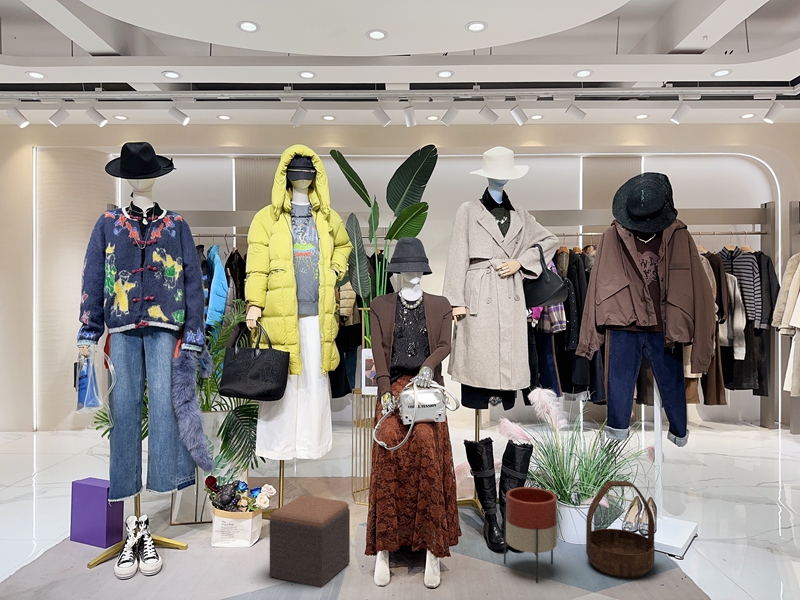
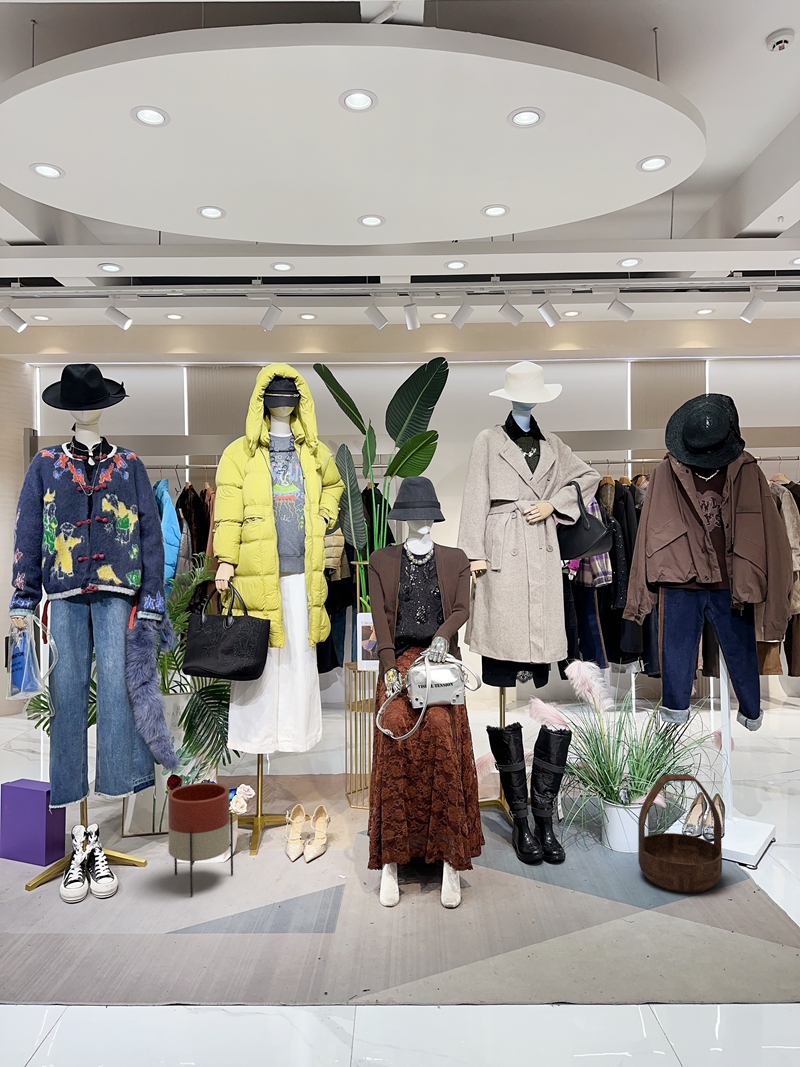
planter: present [504,487,557,583] -> present [168,783,233,897]
footstool: present [270,495,350,588] -> none [250,797,348,910]

